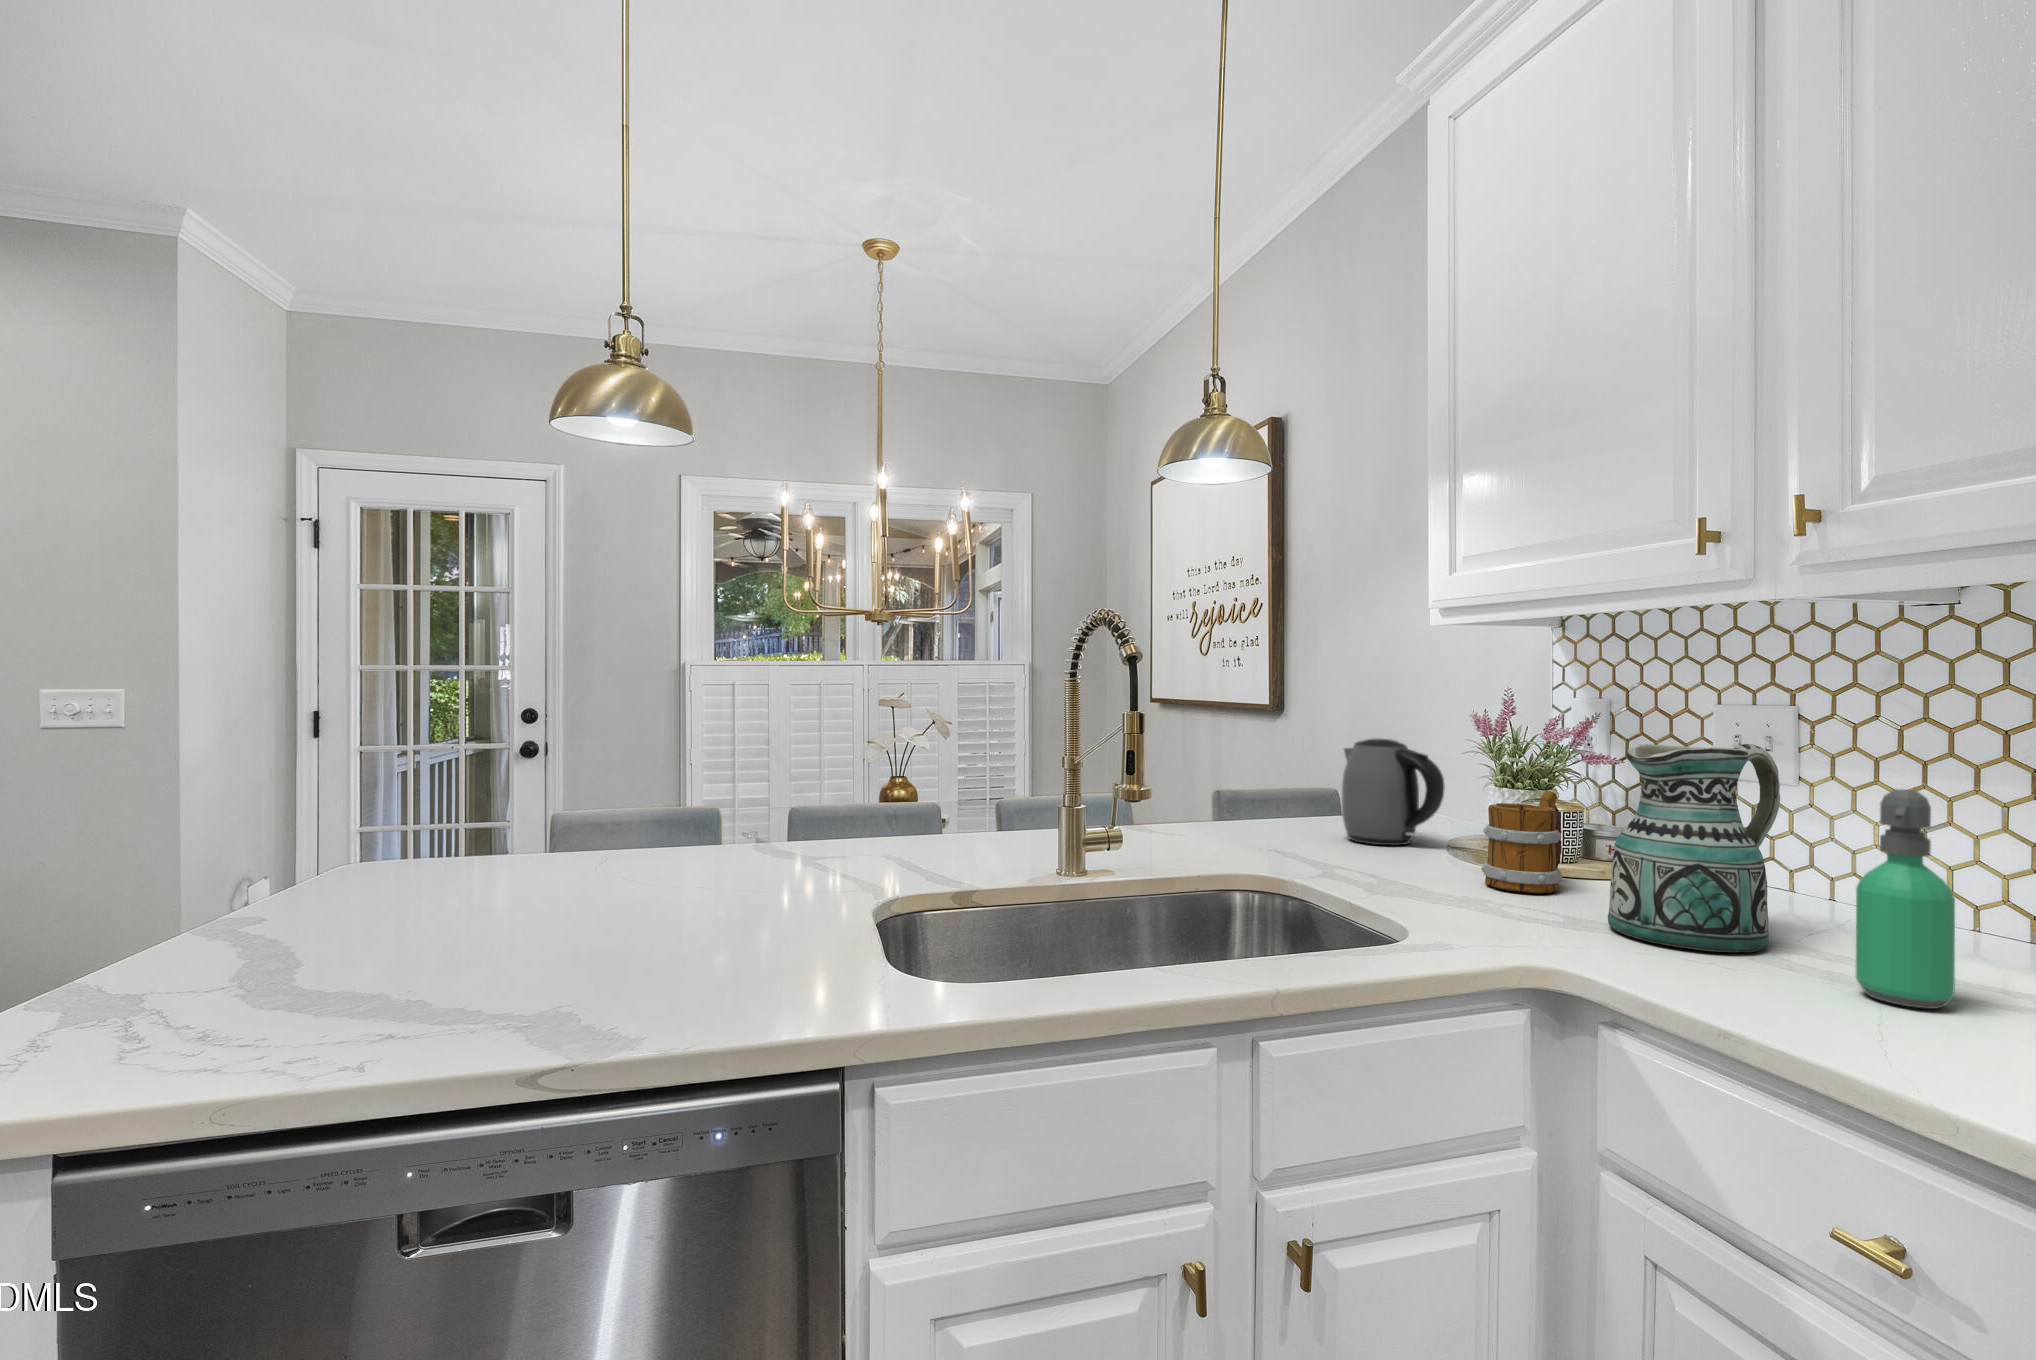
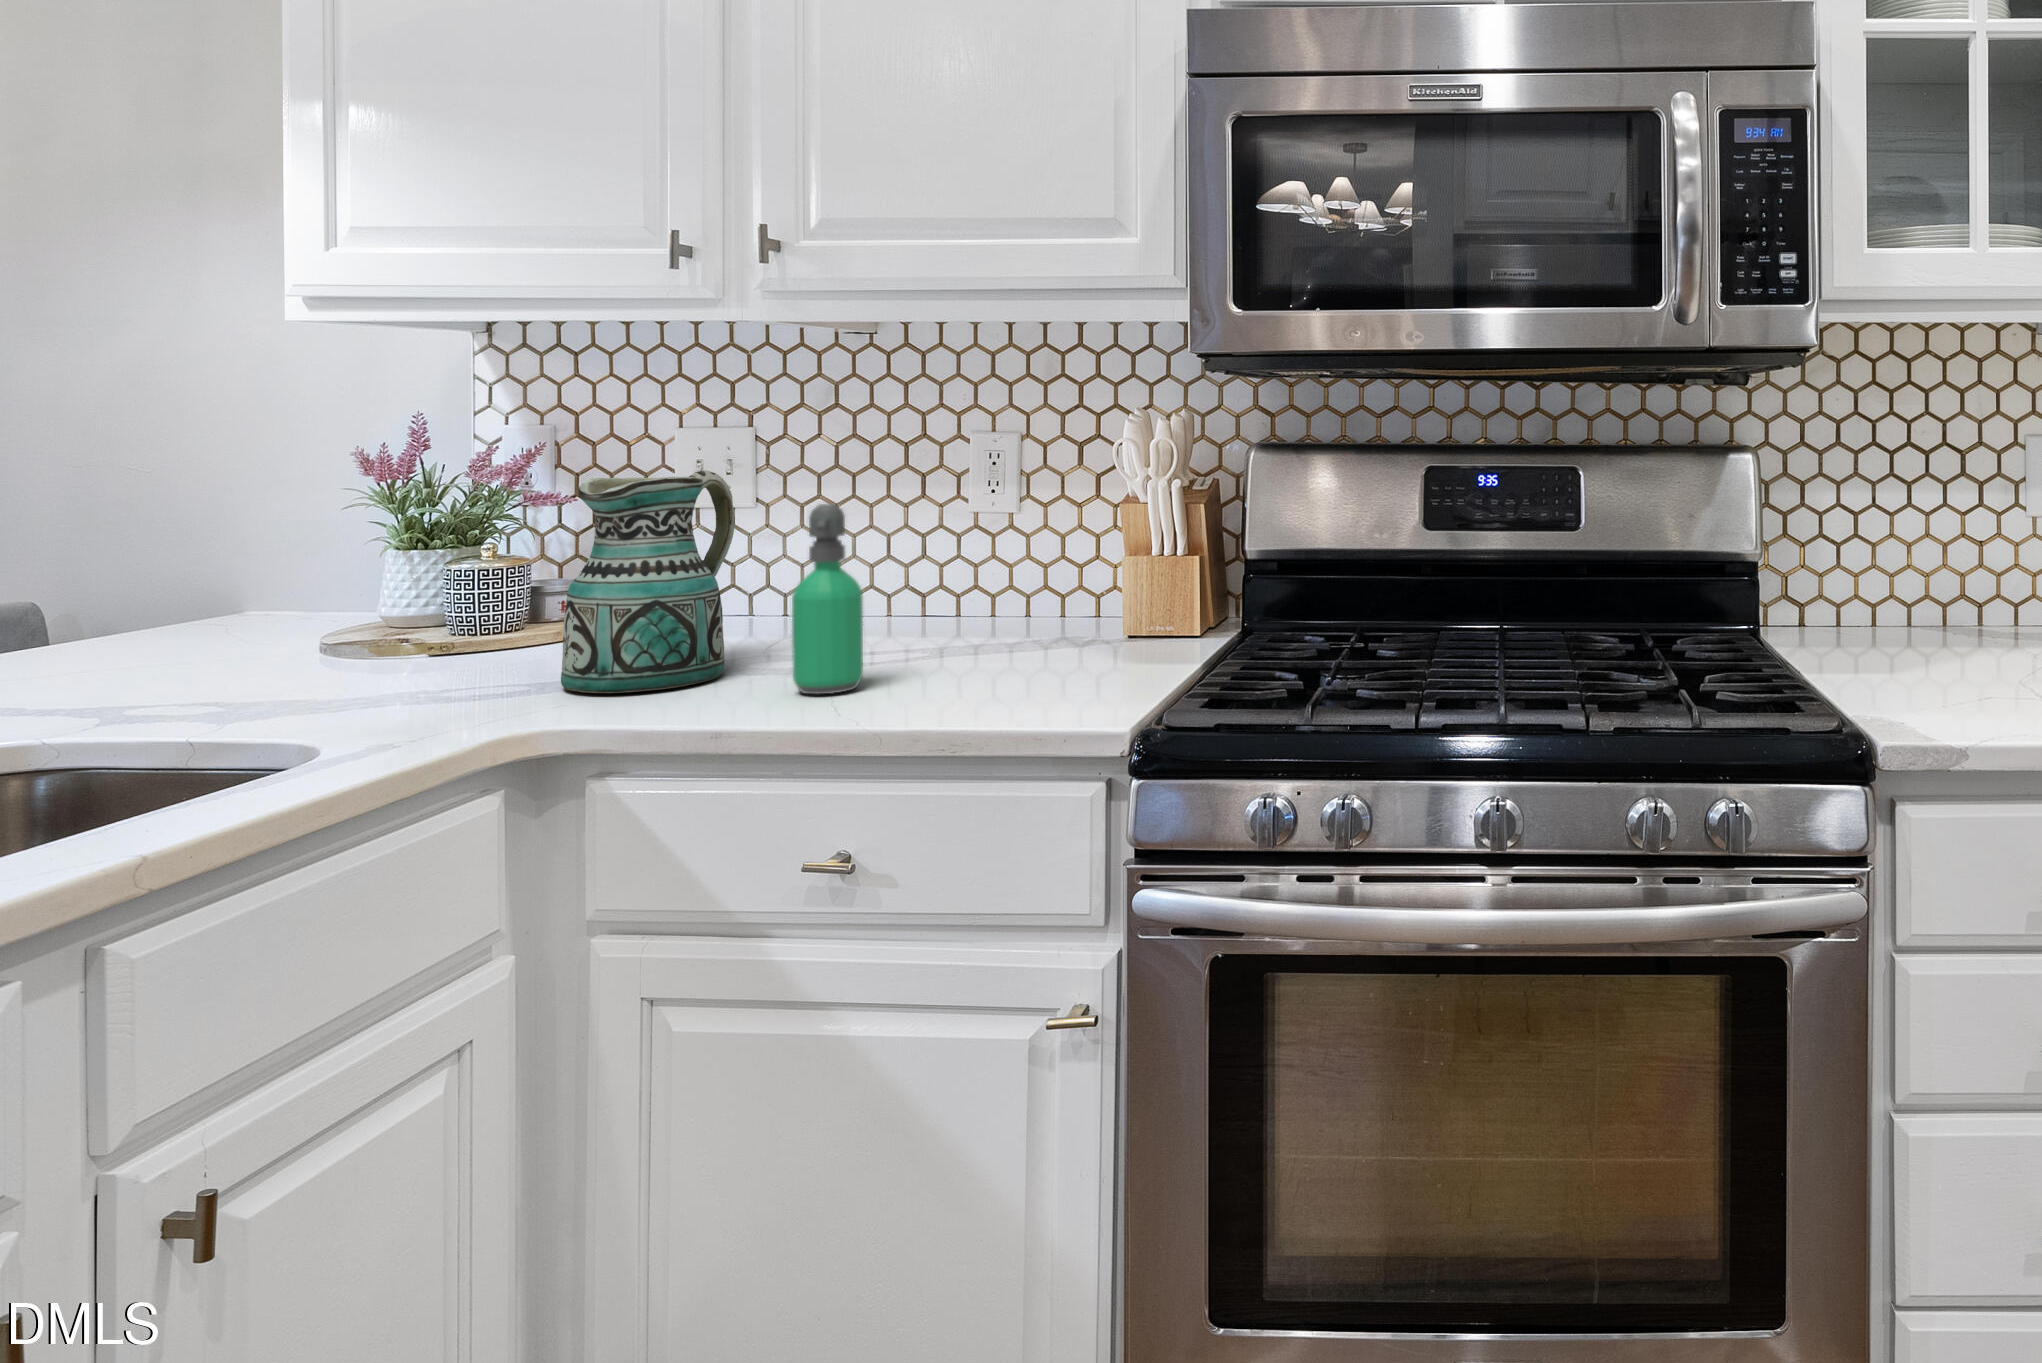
kettle: present [1342,738,1445,845] -> none [124,495,319,659]
mug: present [1481,791,1563,893] -> none [389,544,503,677]

